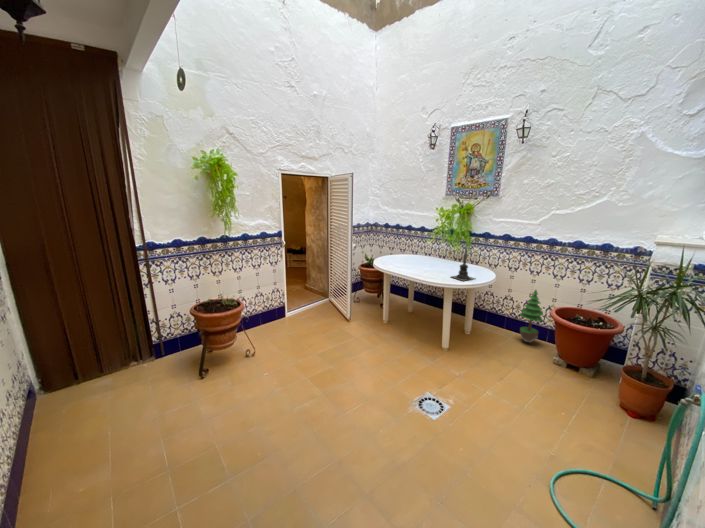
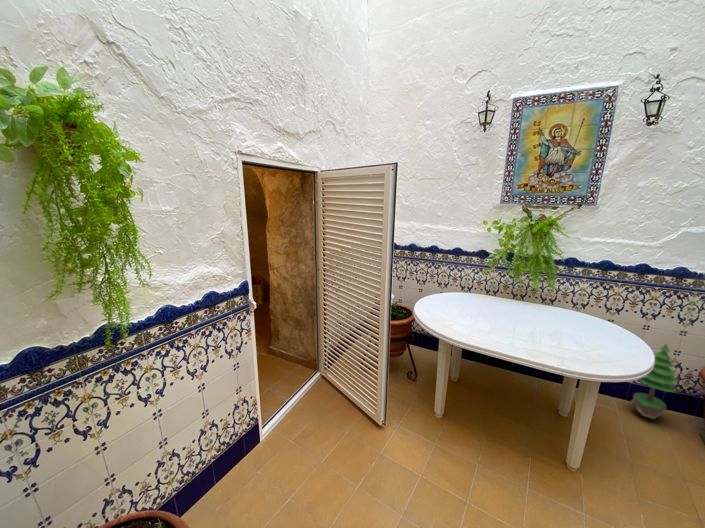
candle holder: present [452,247,474,281] -> none [580,289,621,358]

